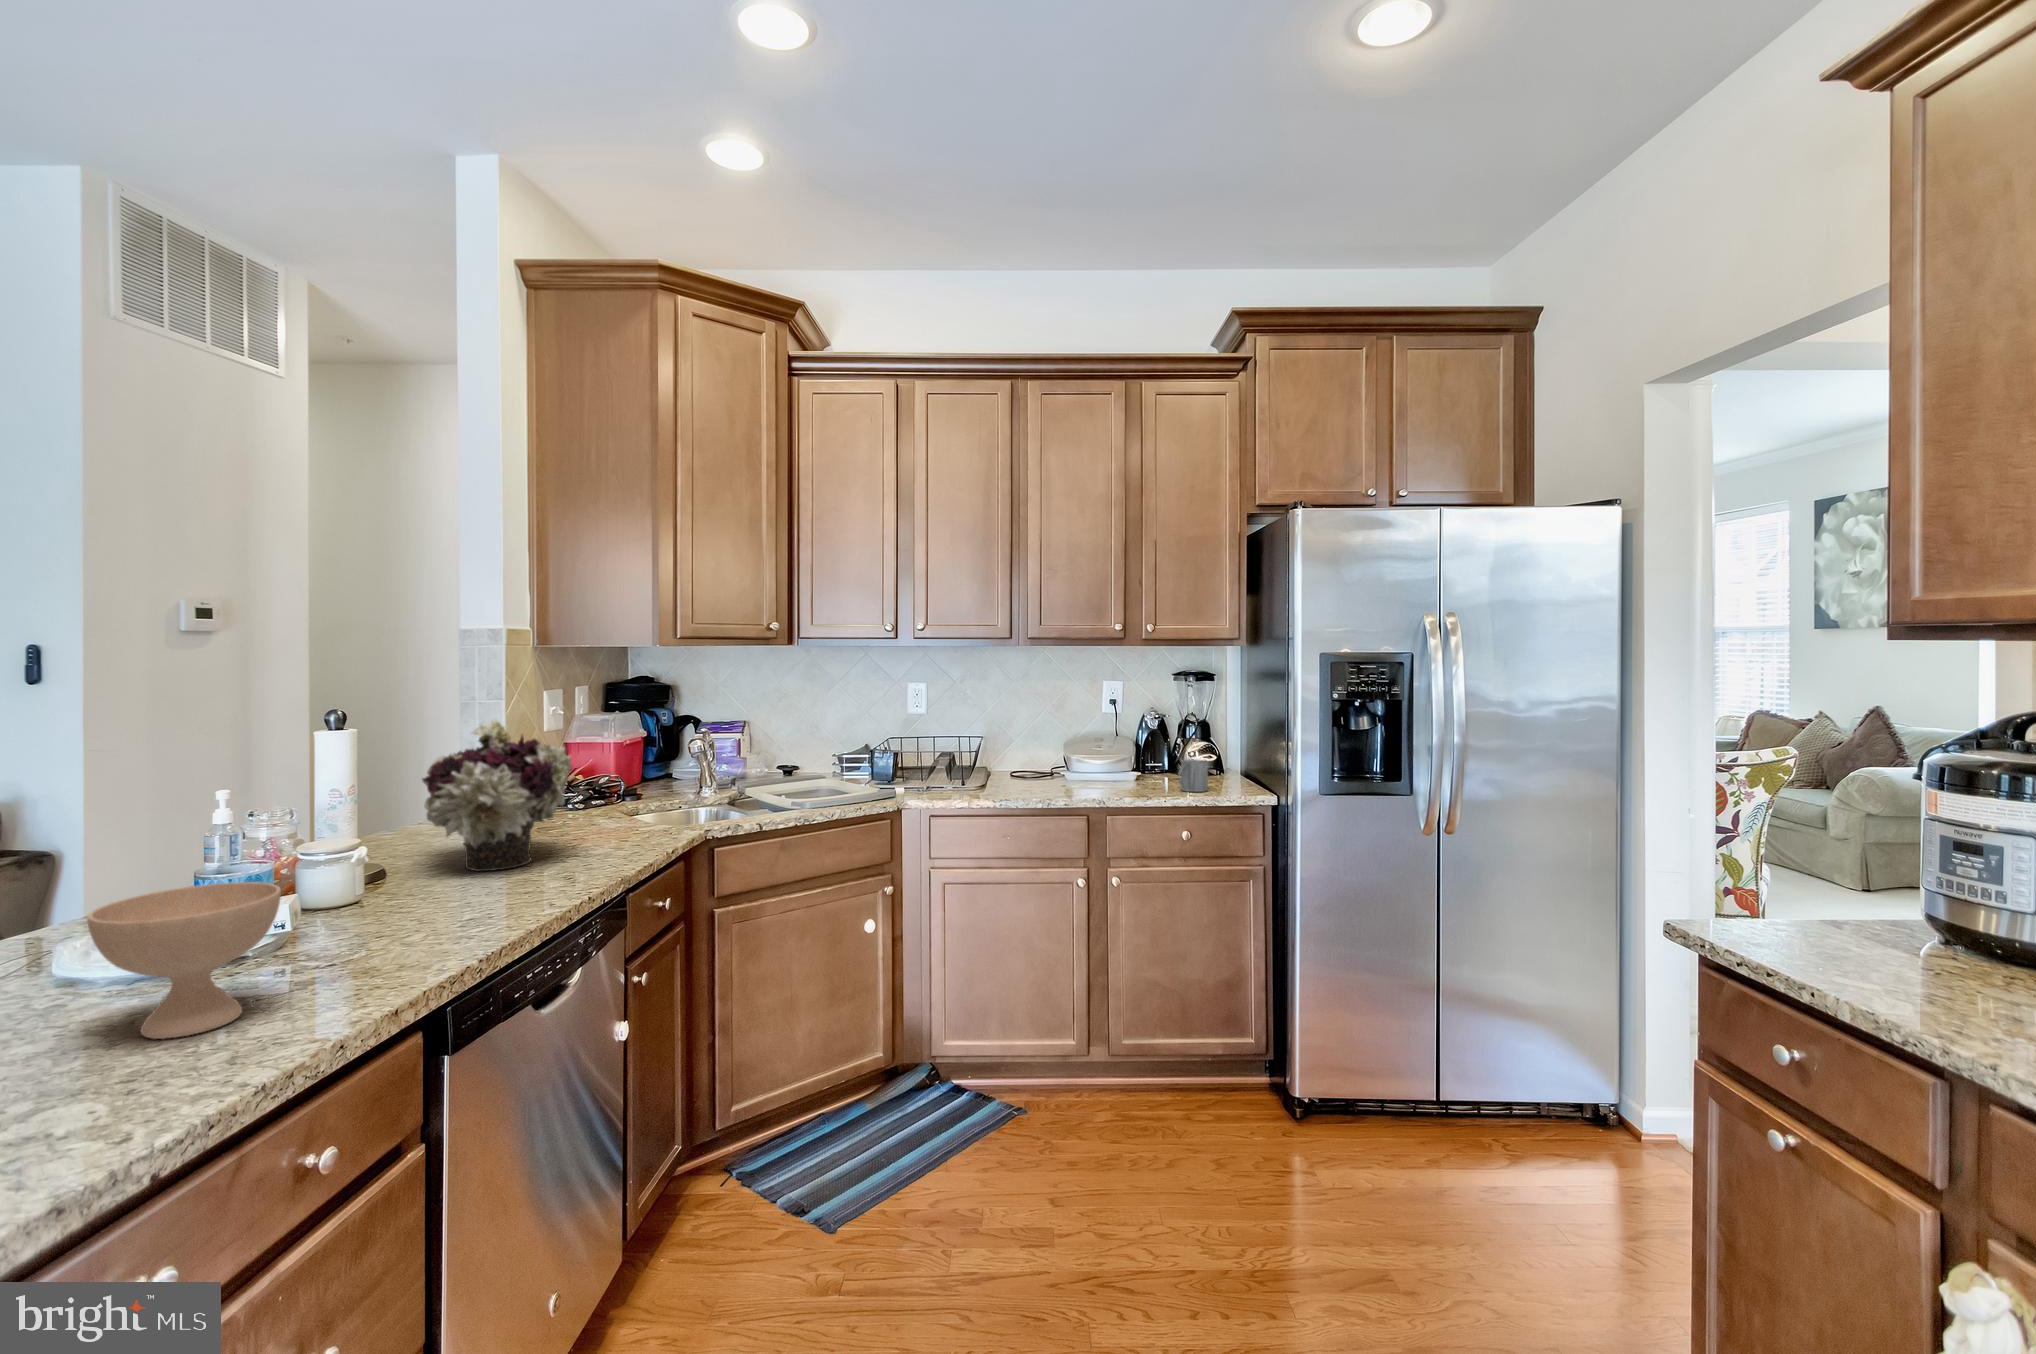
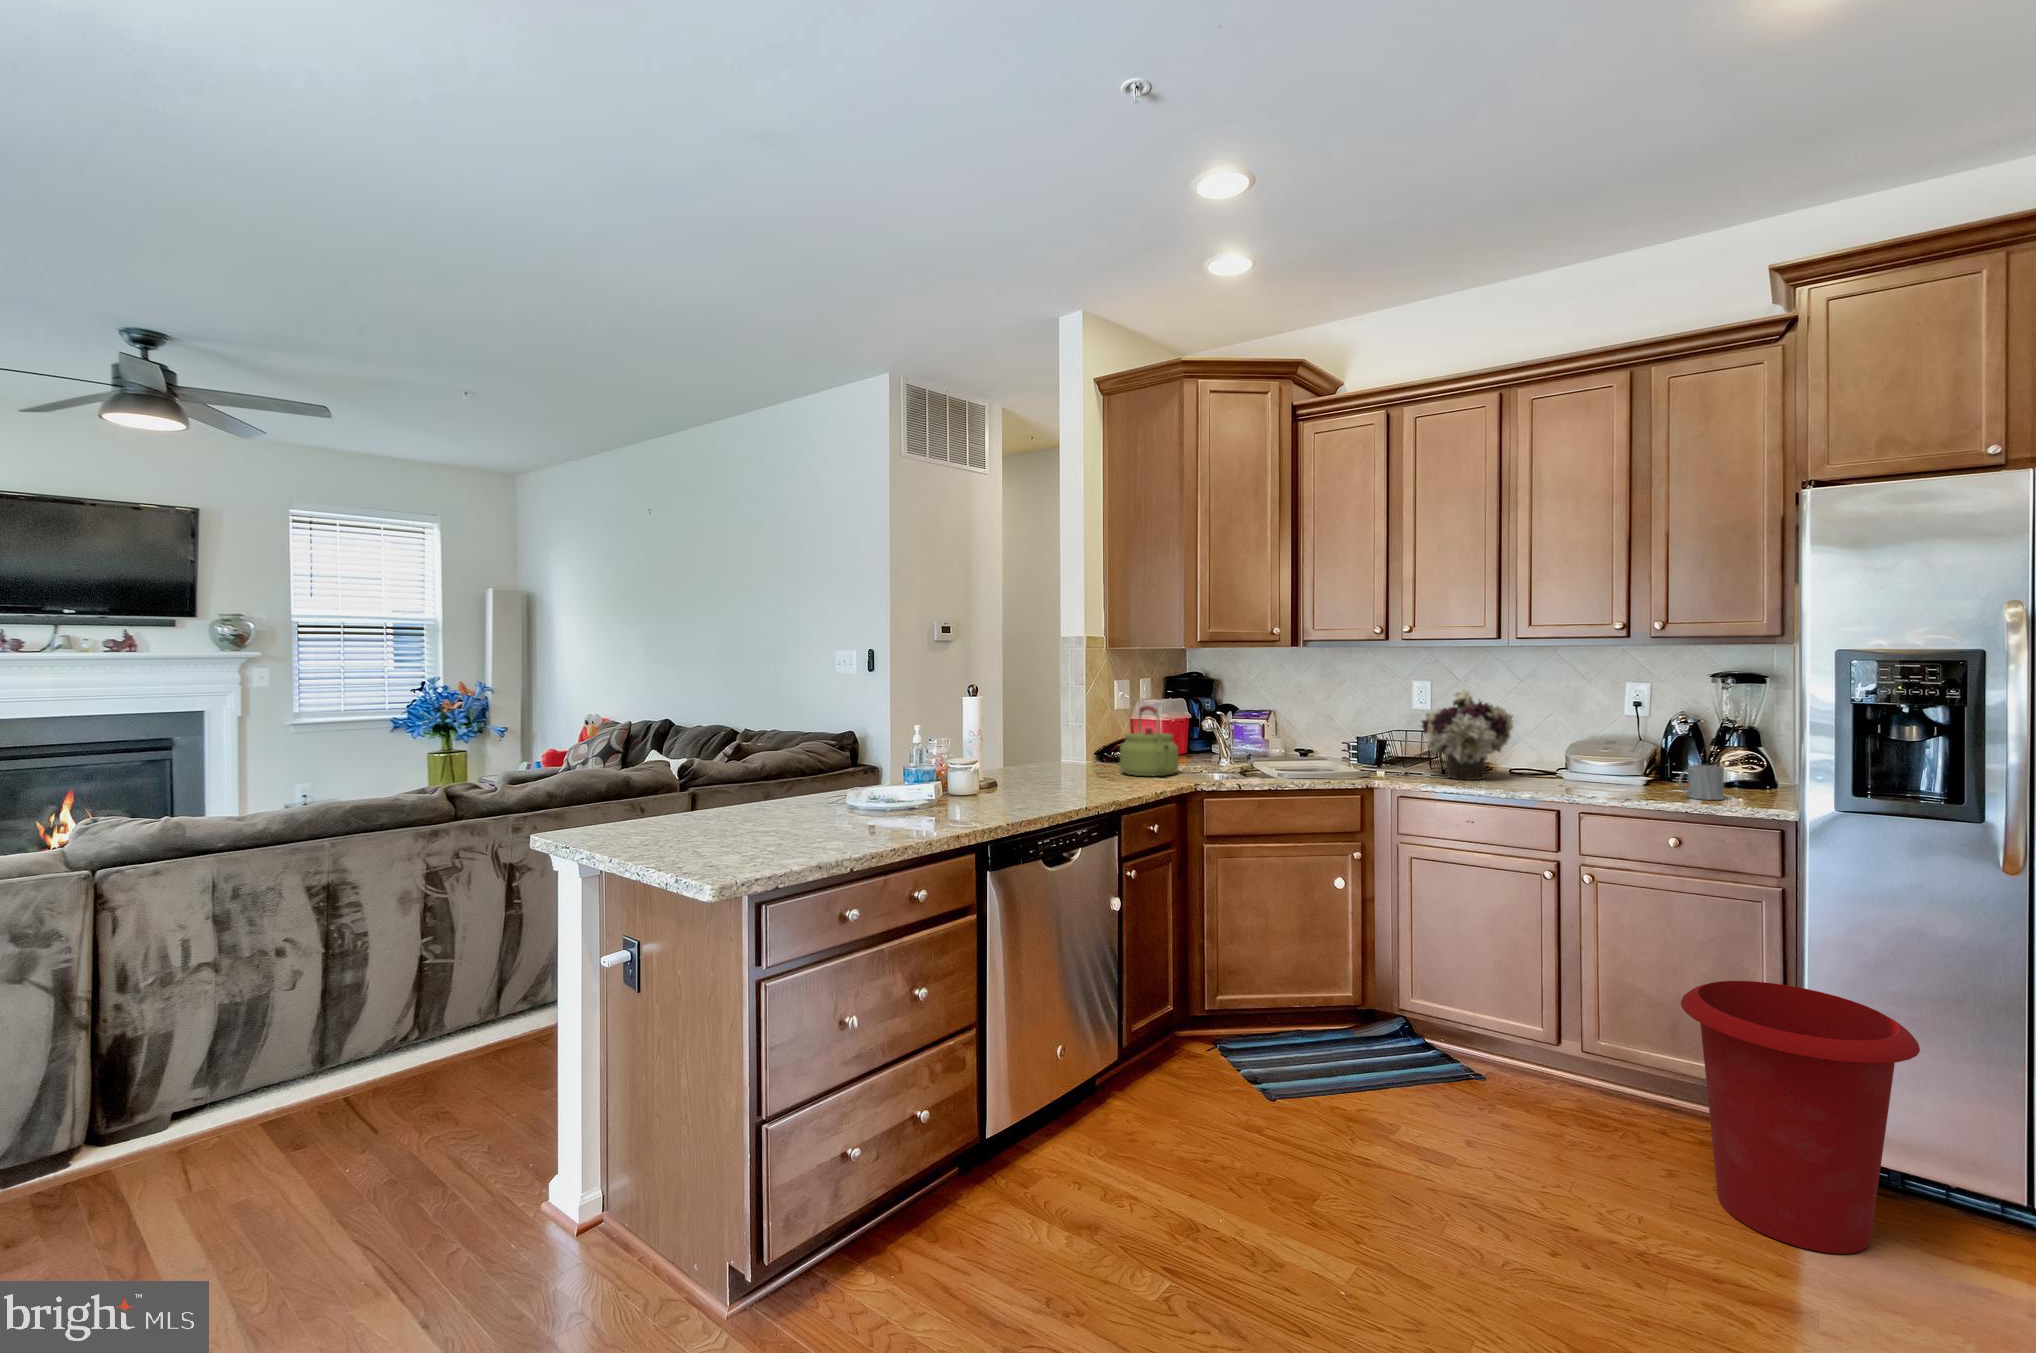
flower arrangement: present [422,719,572,871] -> present [1422,691,1513,780]
kettle: none [579,725,668,826] -> present [1120,706,1179,776]
bowl: present [87,882,281,1039] -> none [859,765,926,830]
waste bin: none [1228,956,1401,1199] -> present [1681,981,1920,1254]

